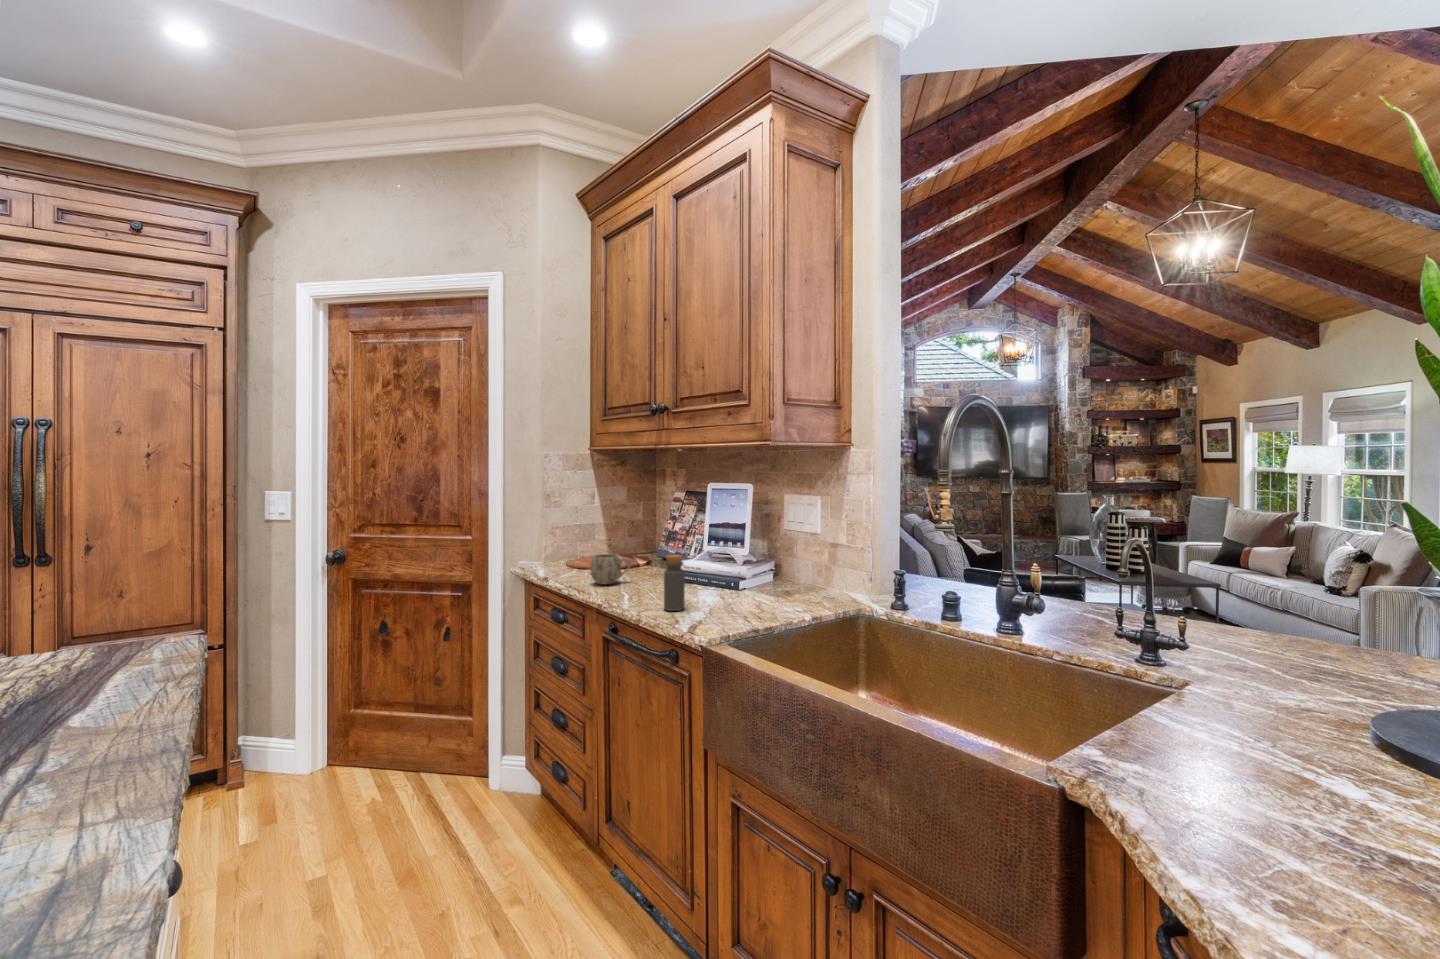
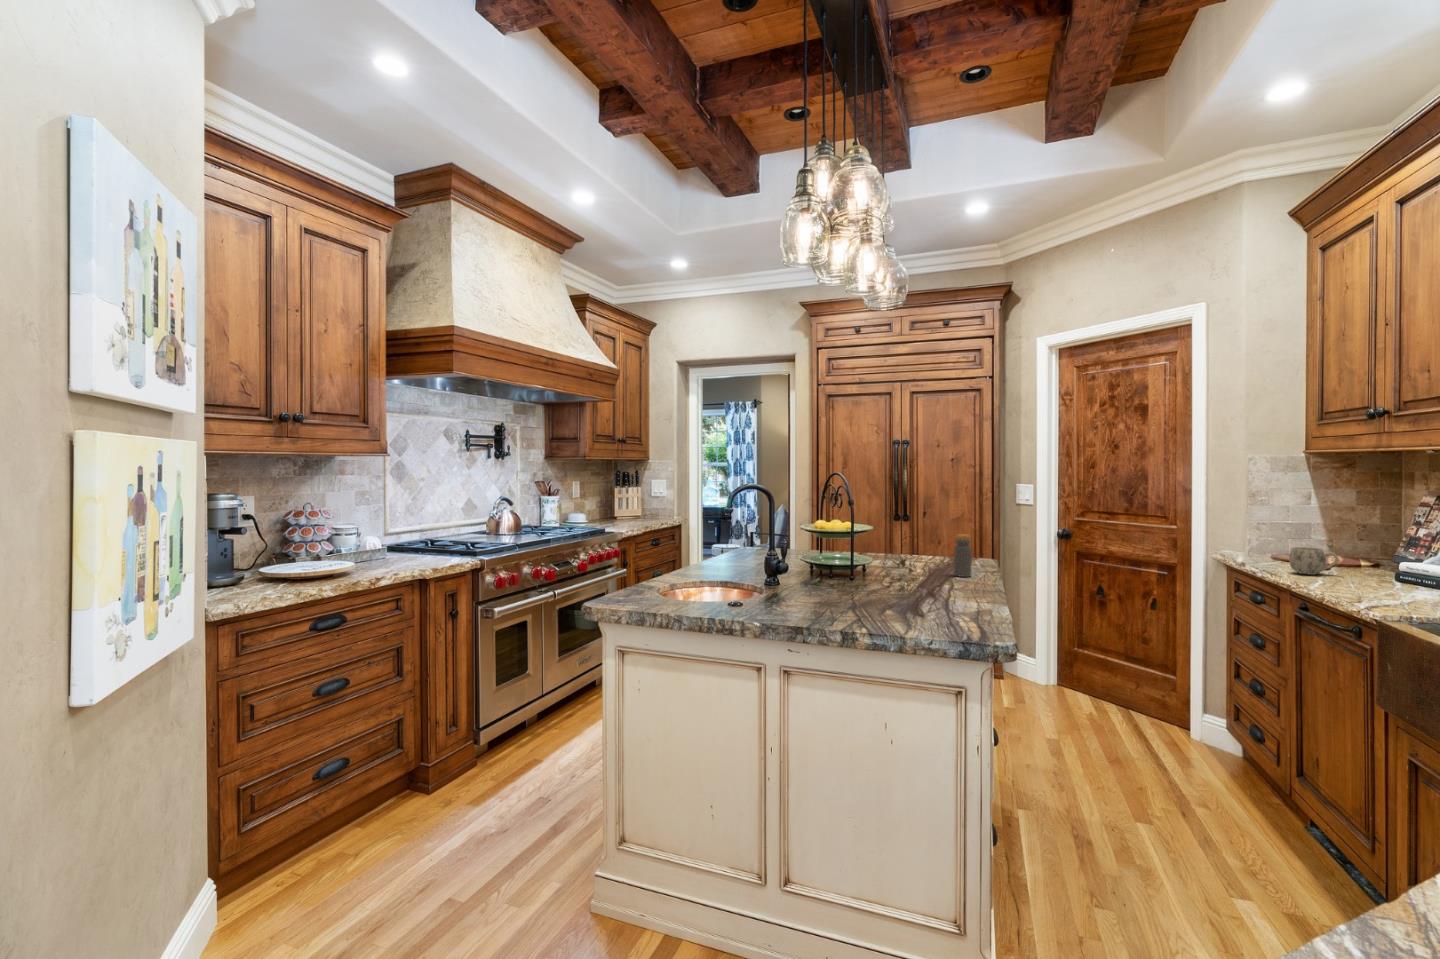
bottle: present [664,555,685,611] -> present [954,535,972,577]

